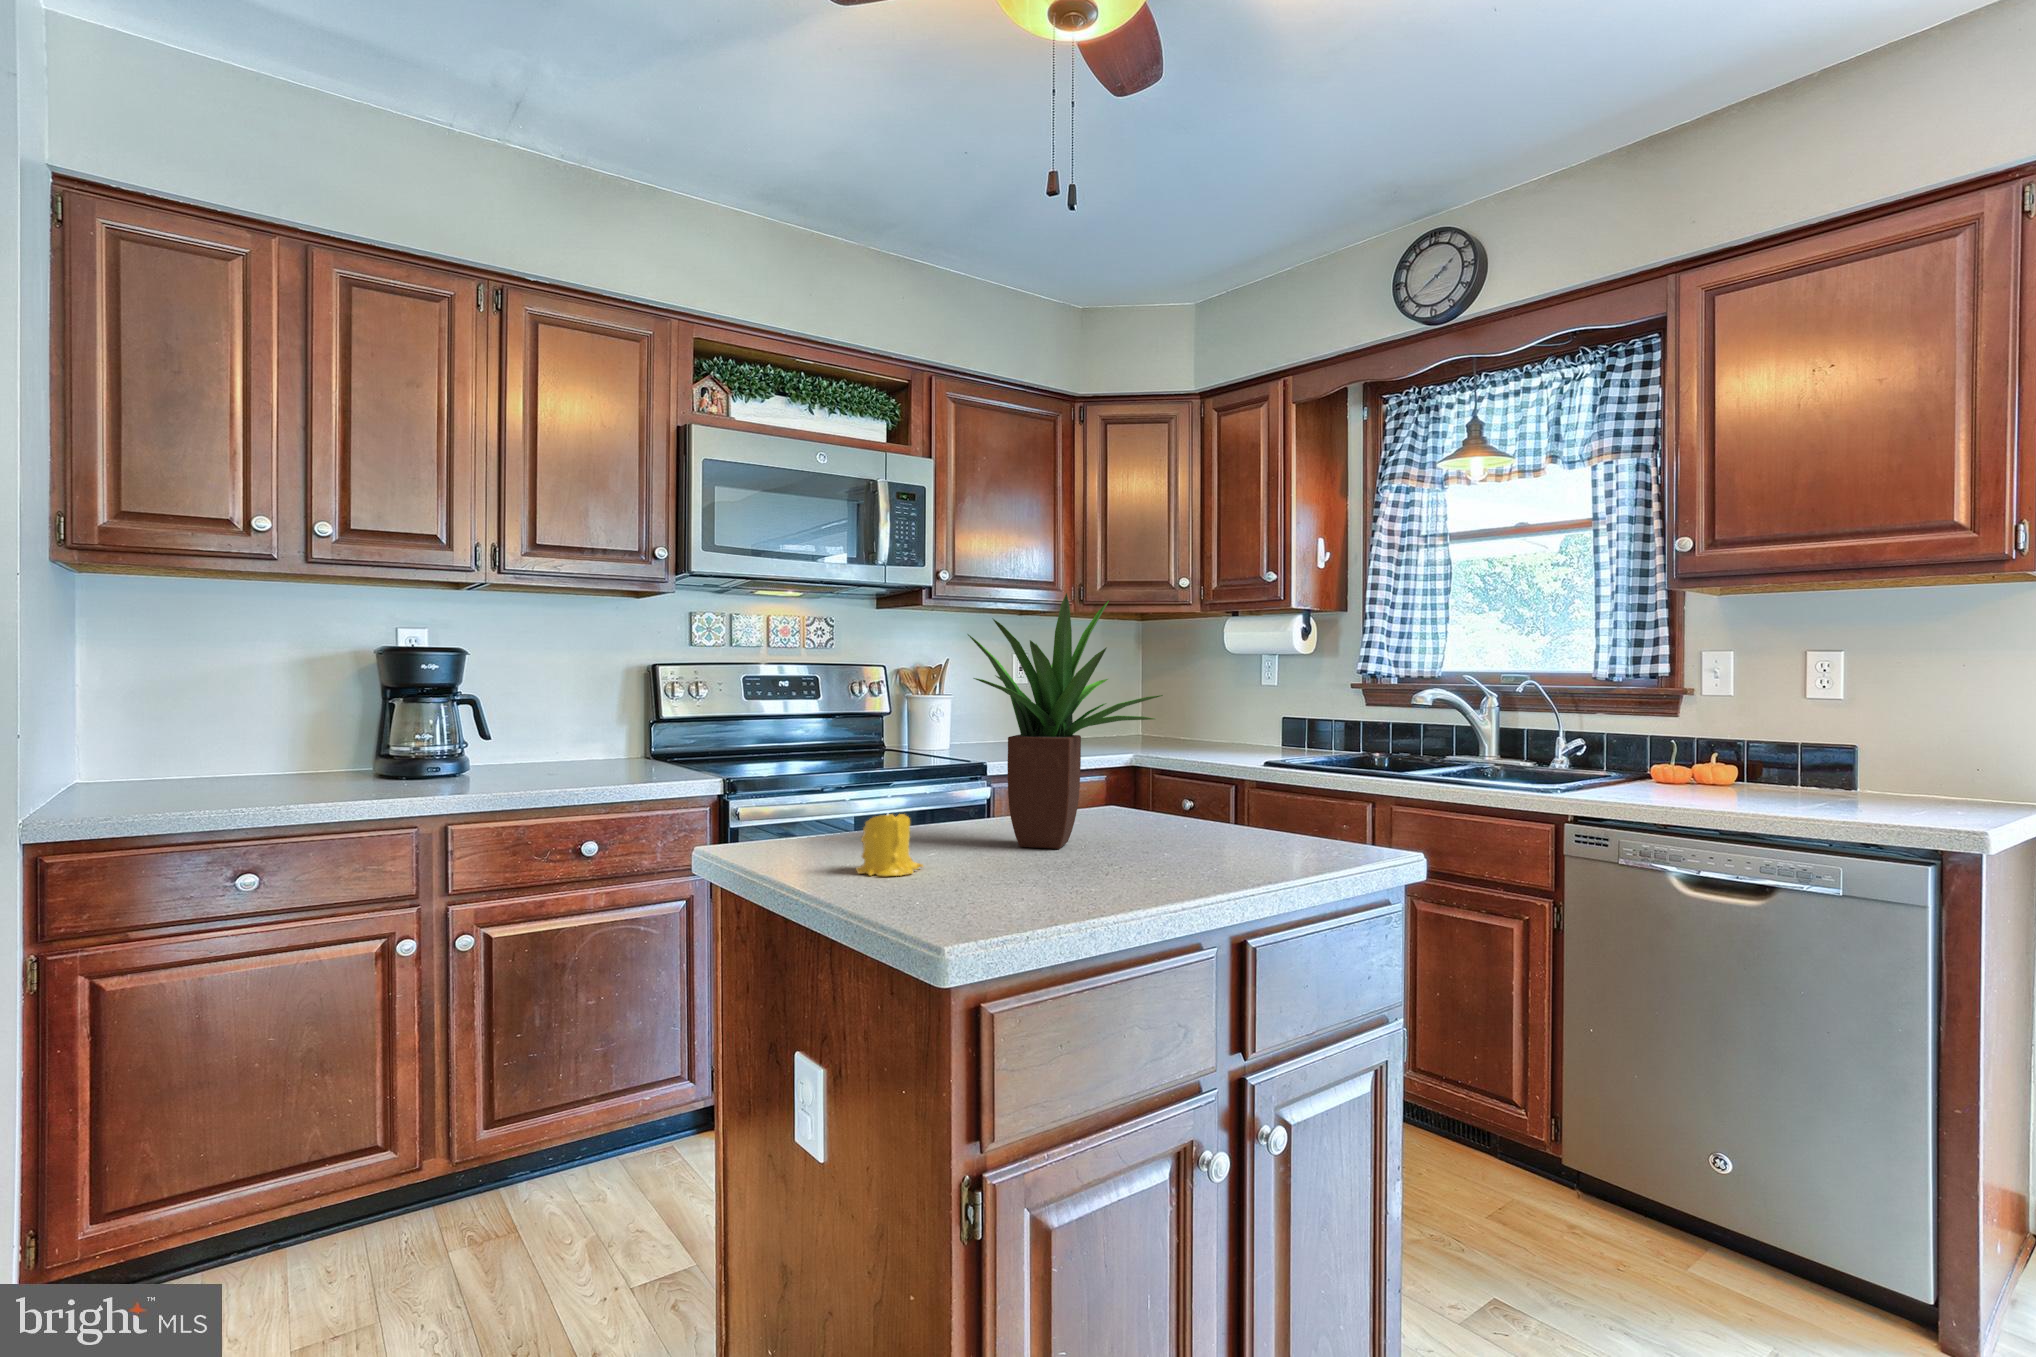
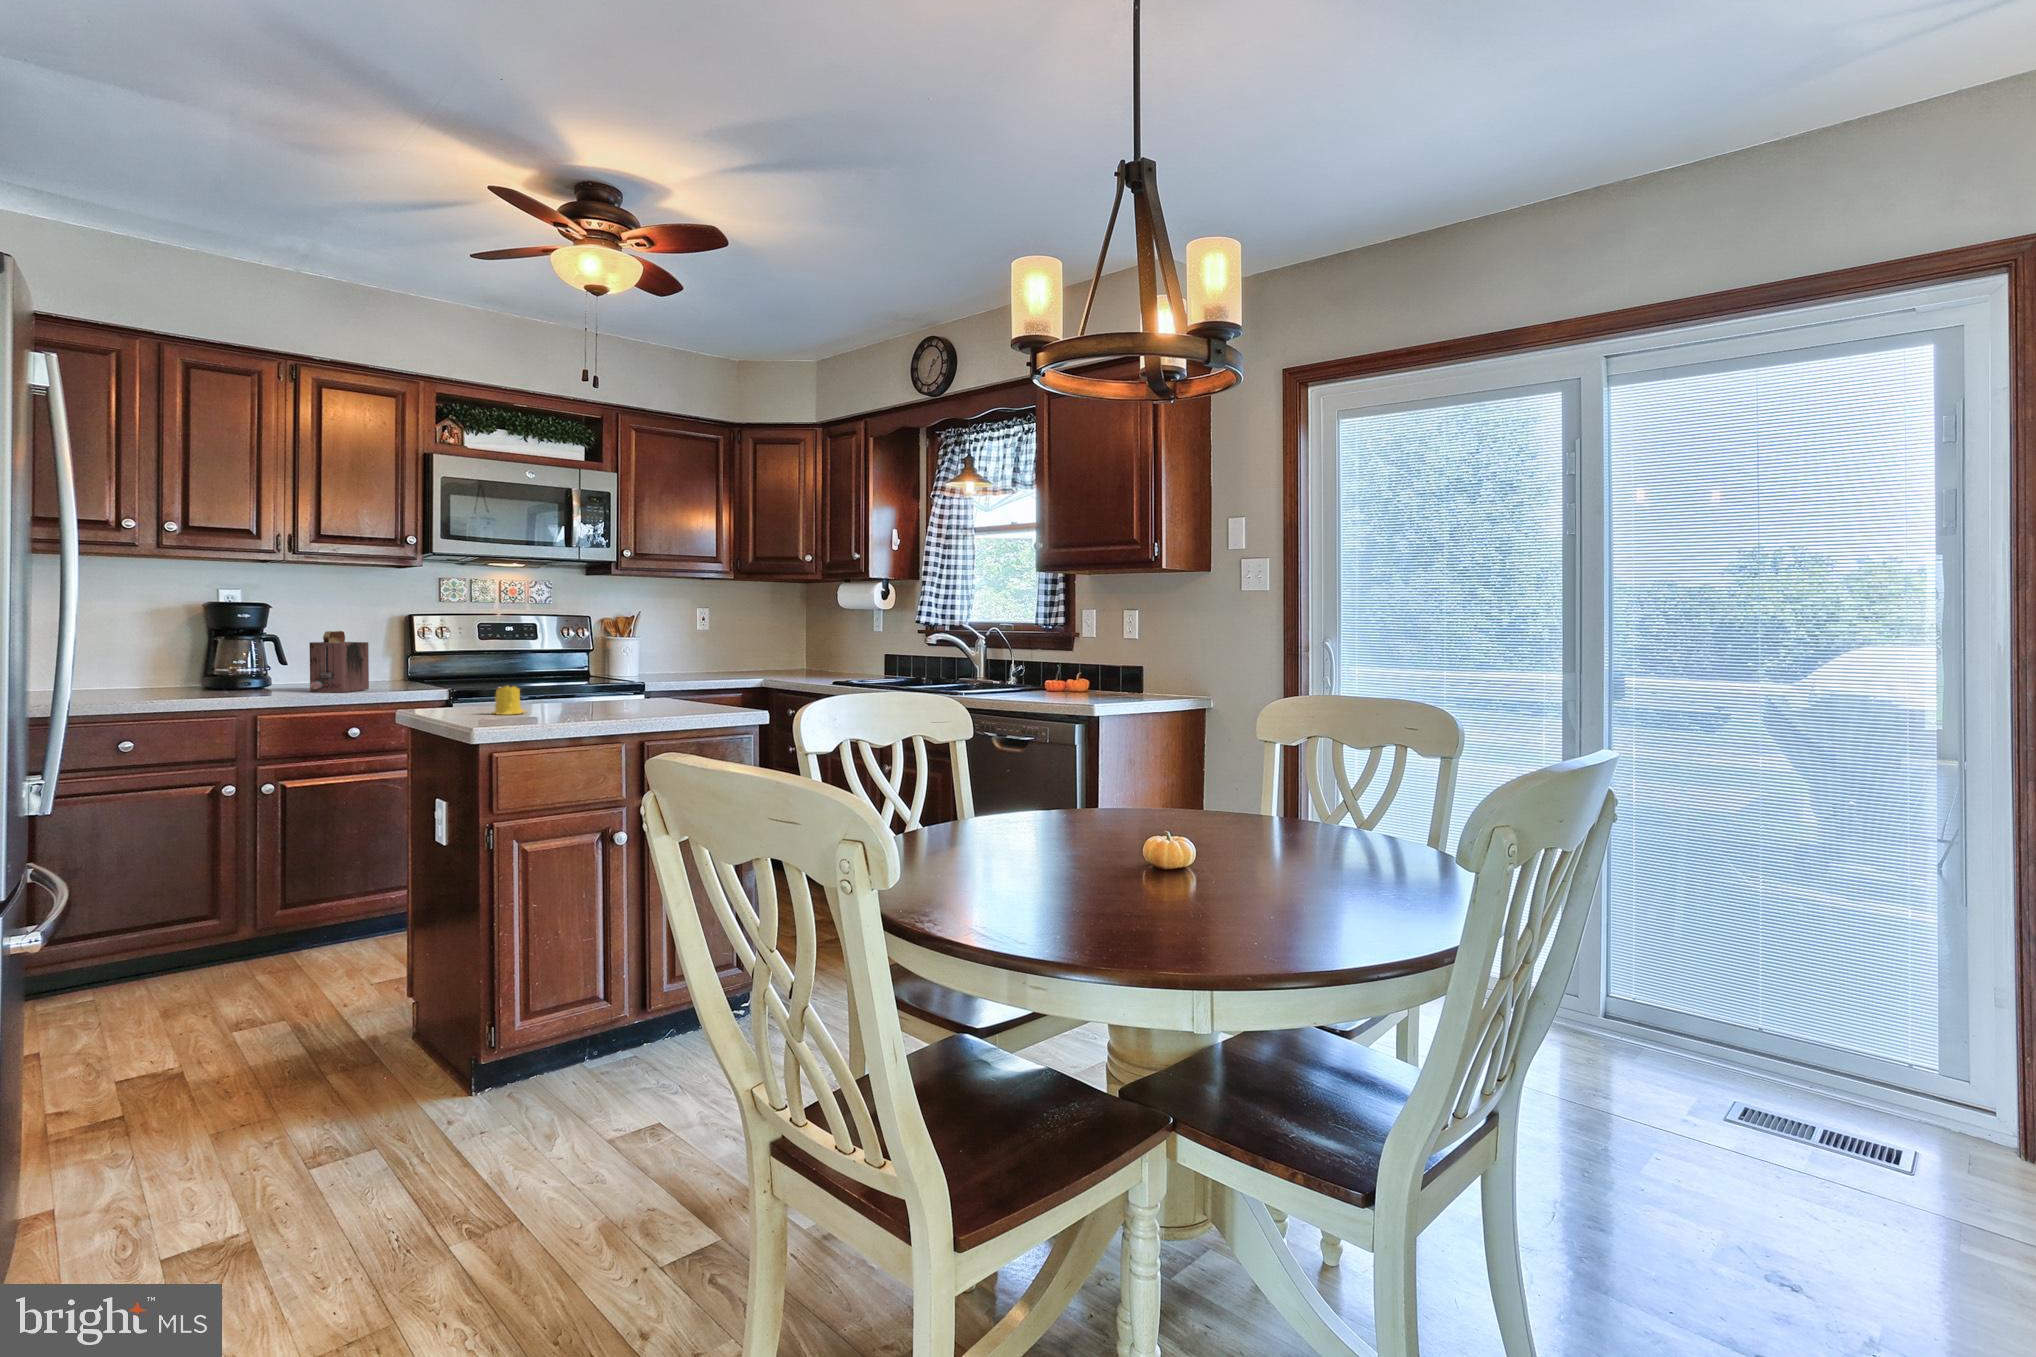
potted plant: present [968,593,1163,849] -> none [562,580,675,710]
toaster: none [517,688,599,784] -> present [310,631,369,692]

